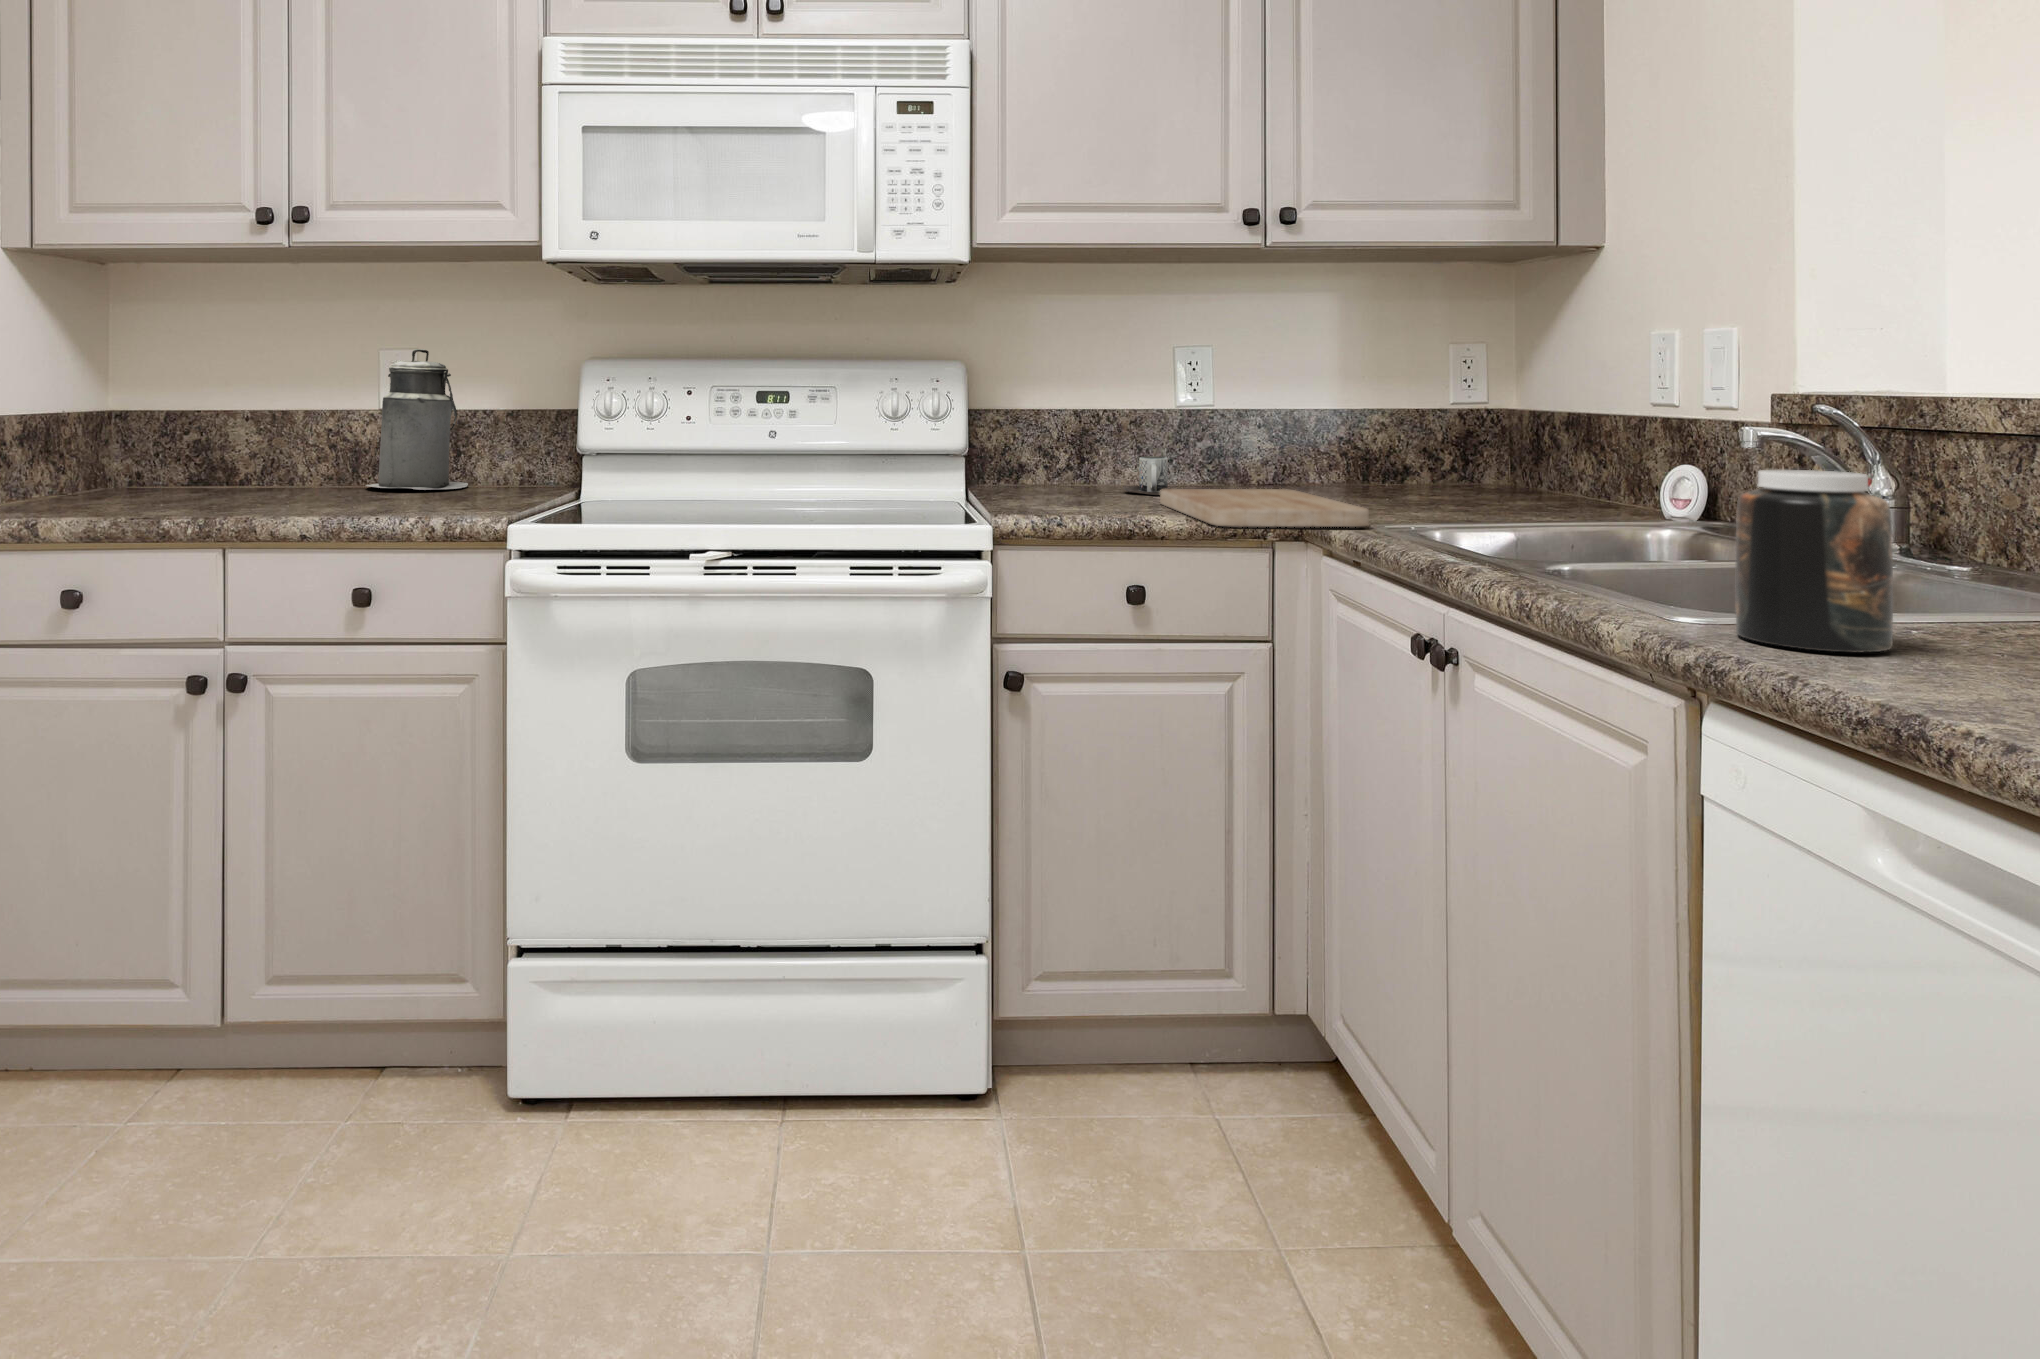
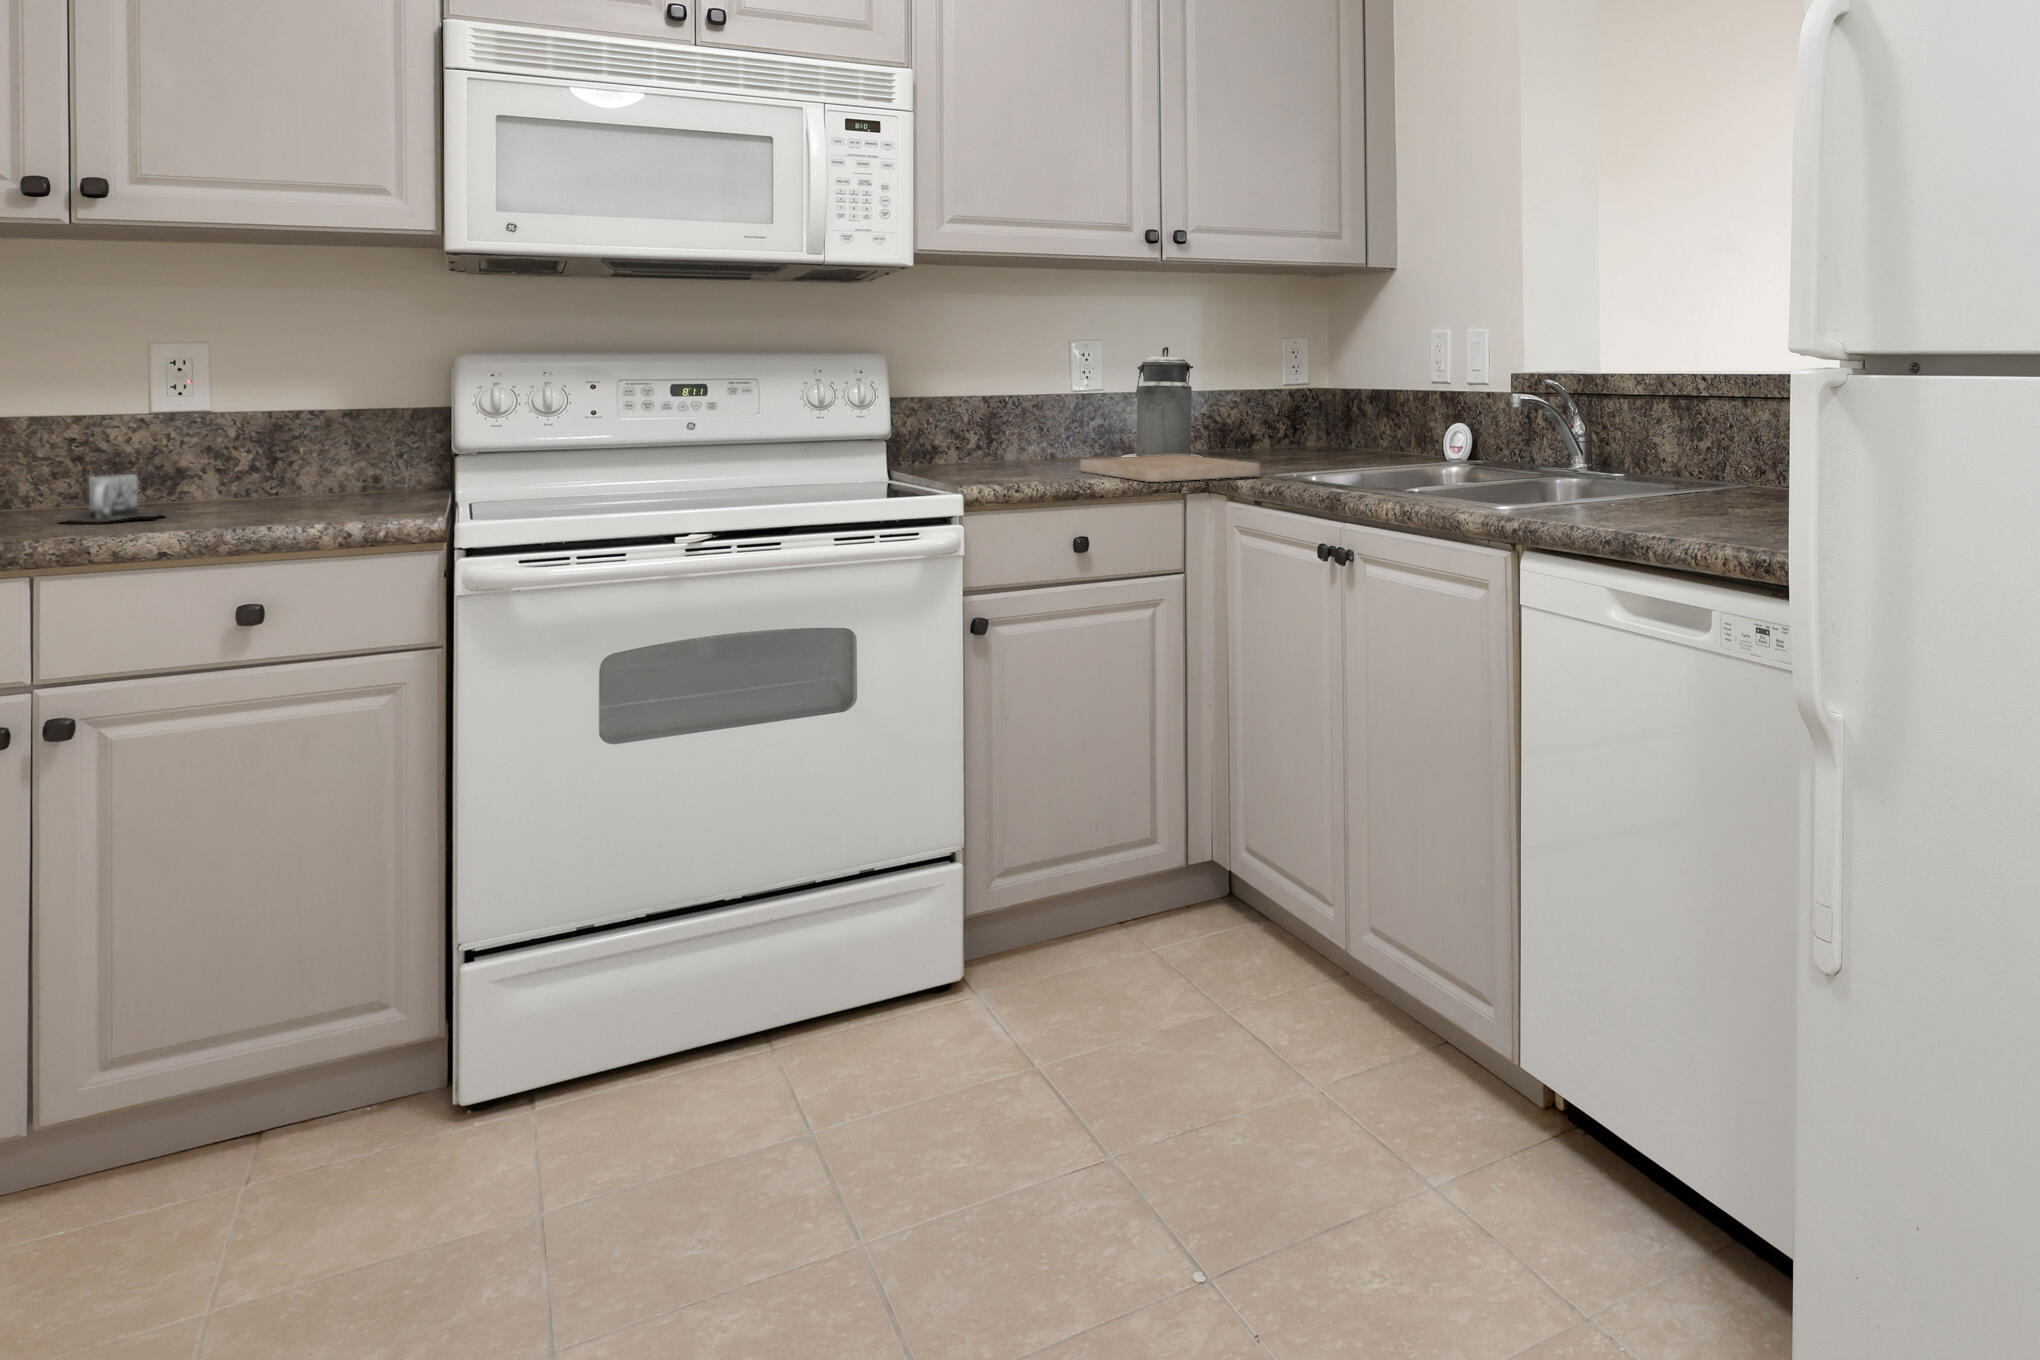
canister: present [366,349,468,490] -> present [1121,347,1201,457]
mug: present [1123,456,1177,495] -> present [58,474,163,522]
jar: present [1735,470,1893,652] -> none [1530,414,1607,516]

